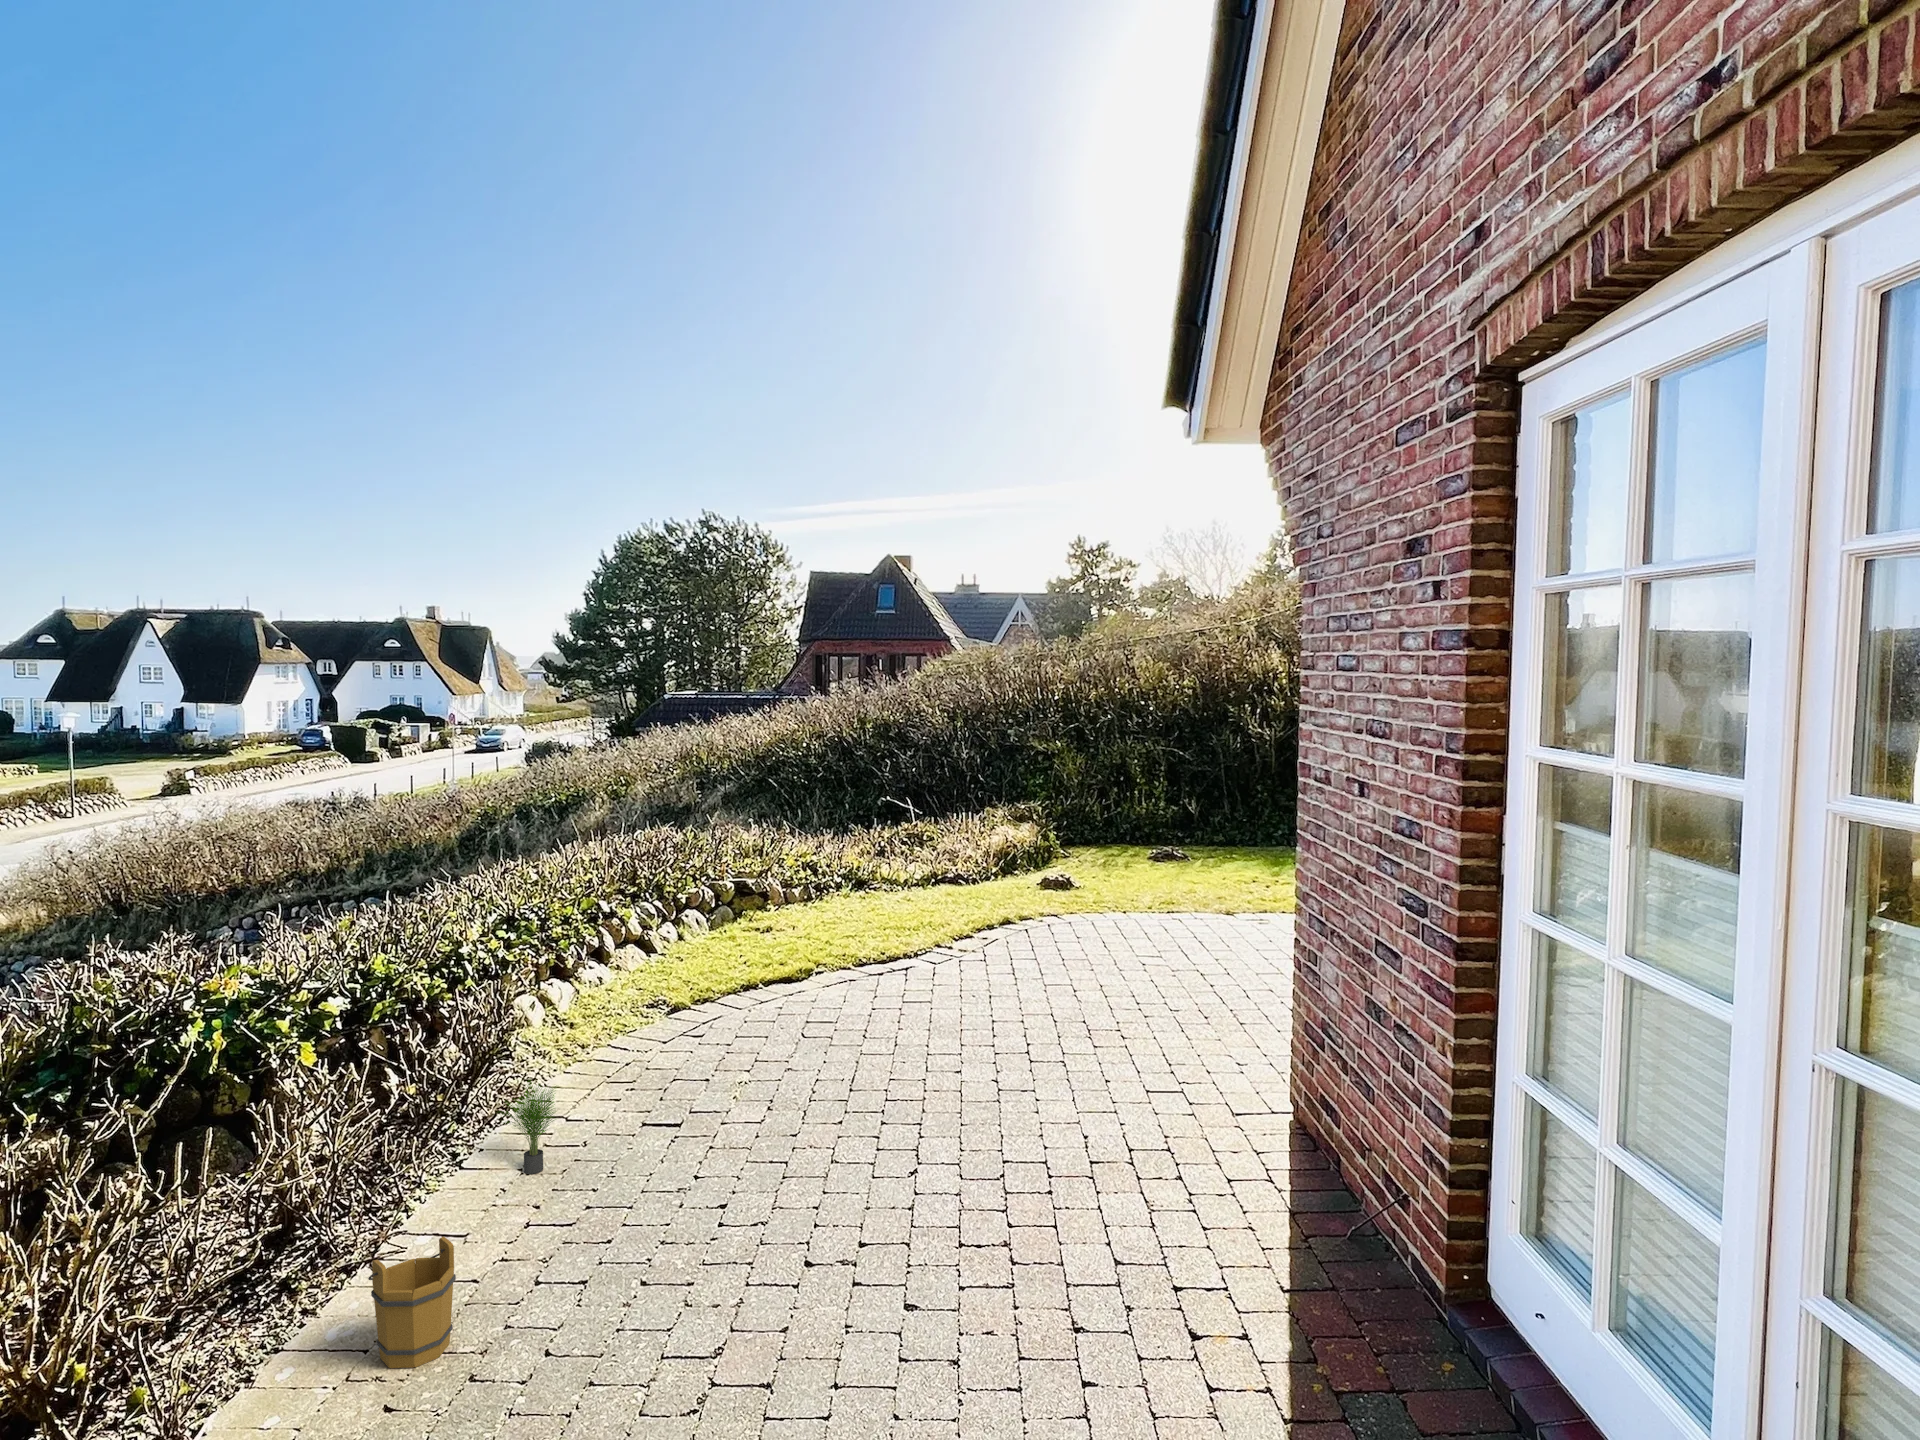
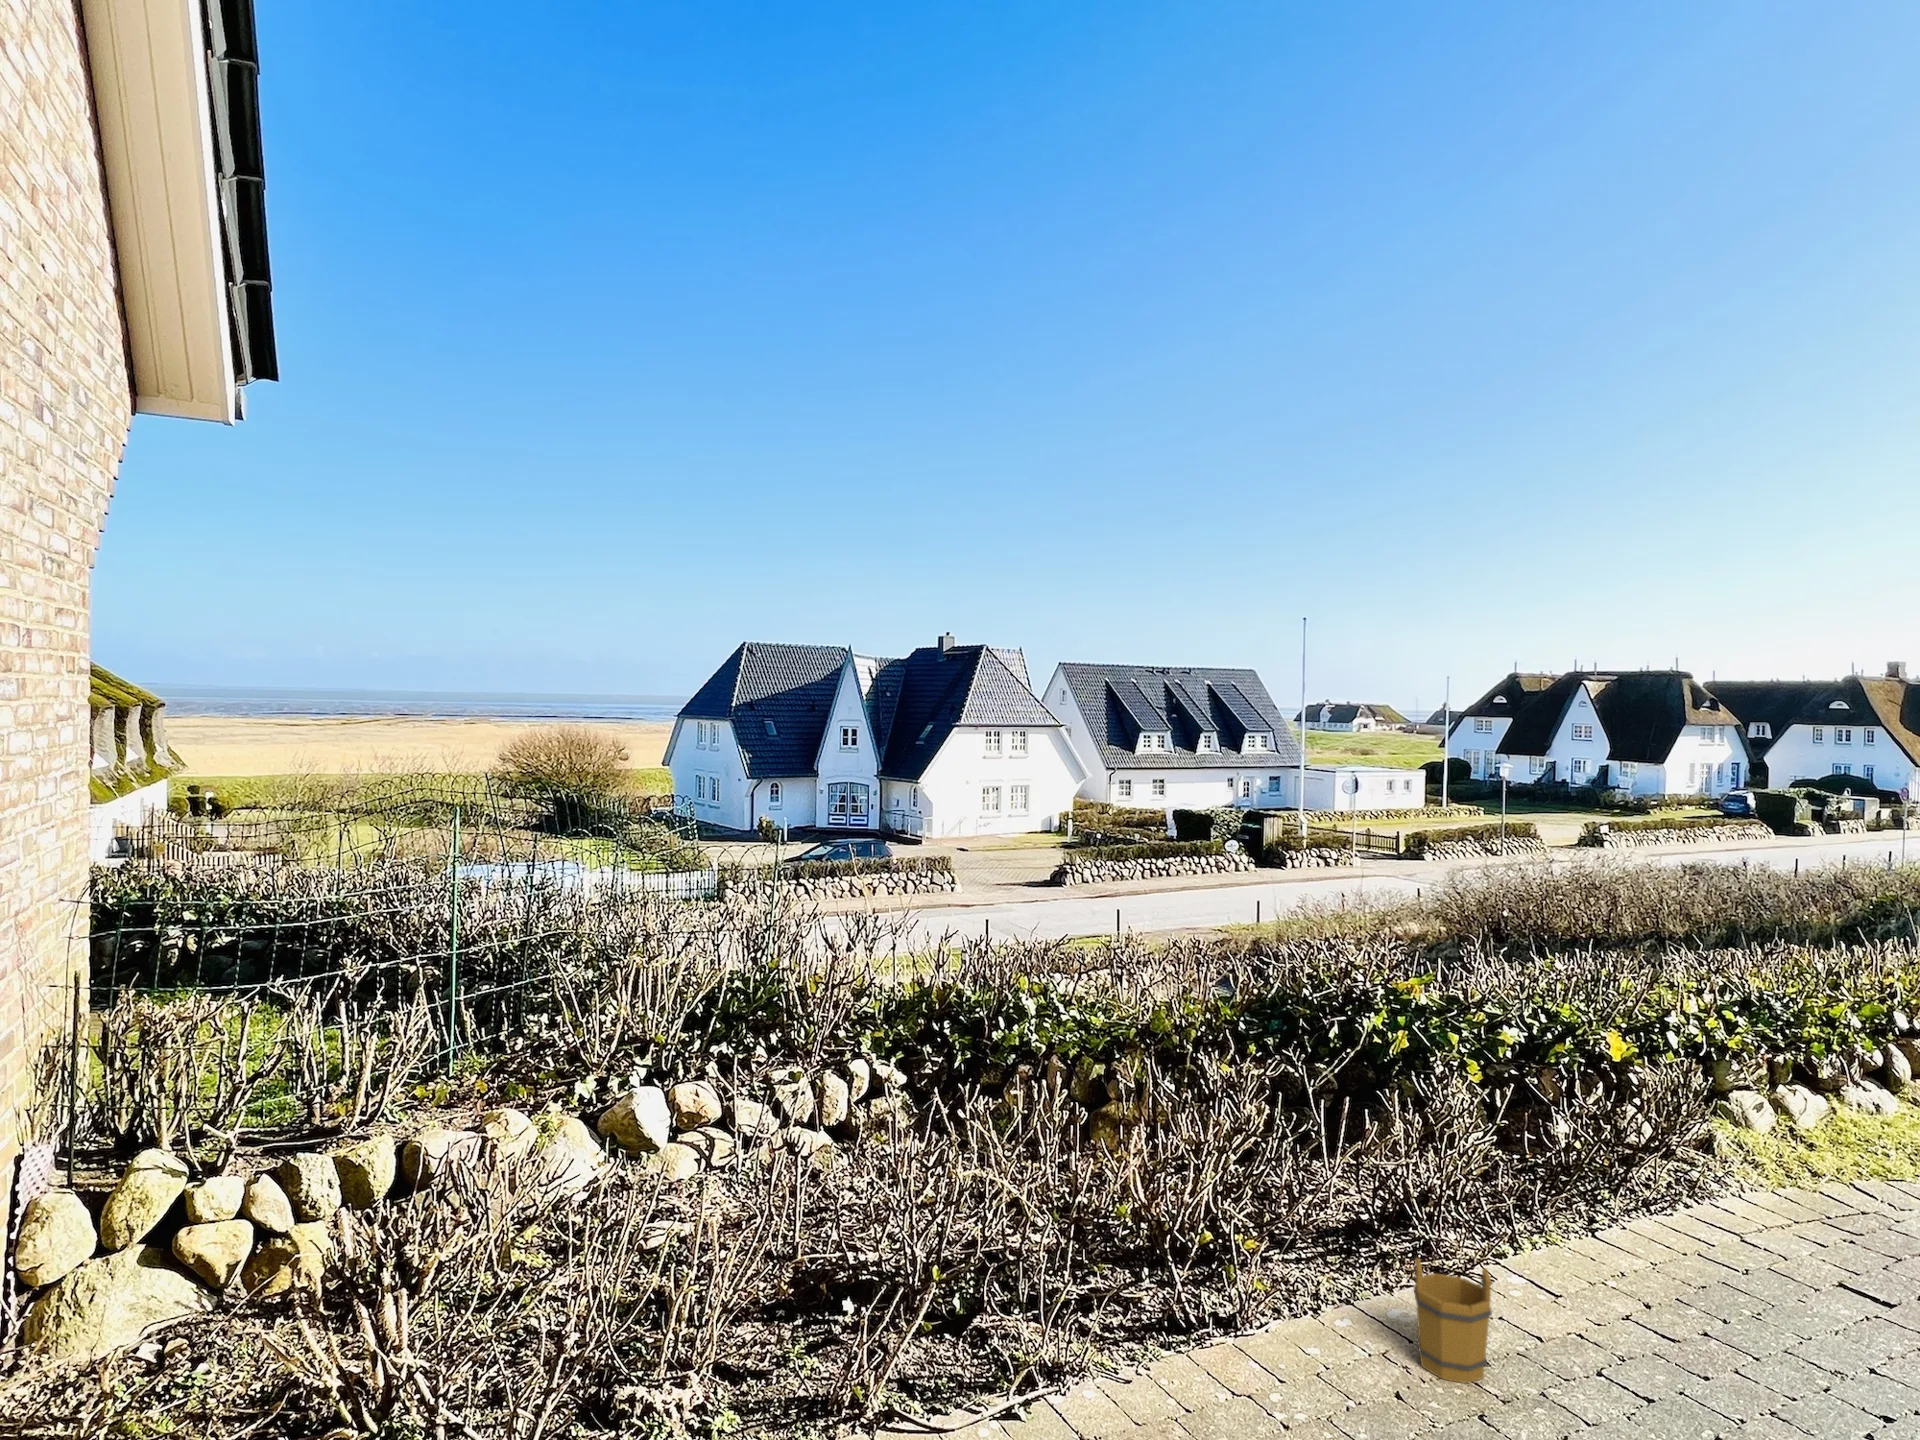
potted plant: present [505,1084,556,1174] -> none [1625,1164,1702,1274]

